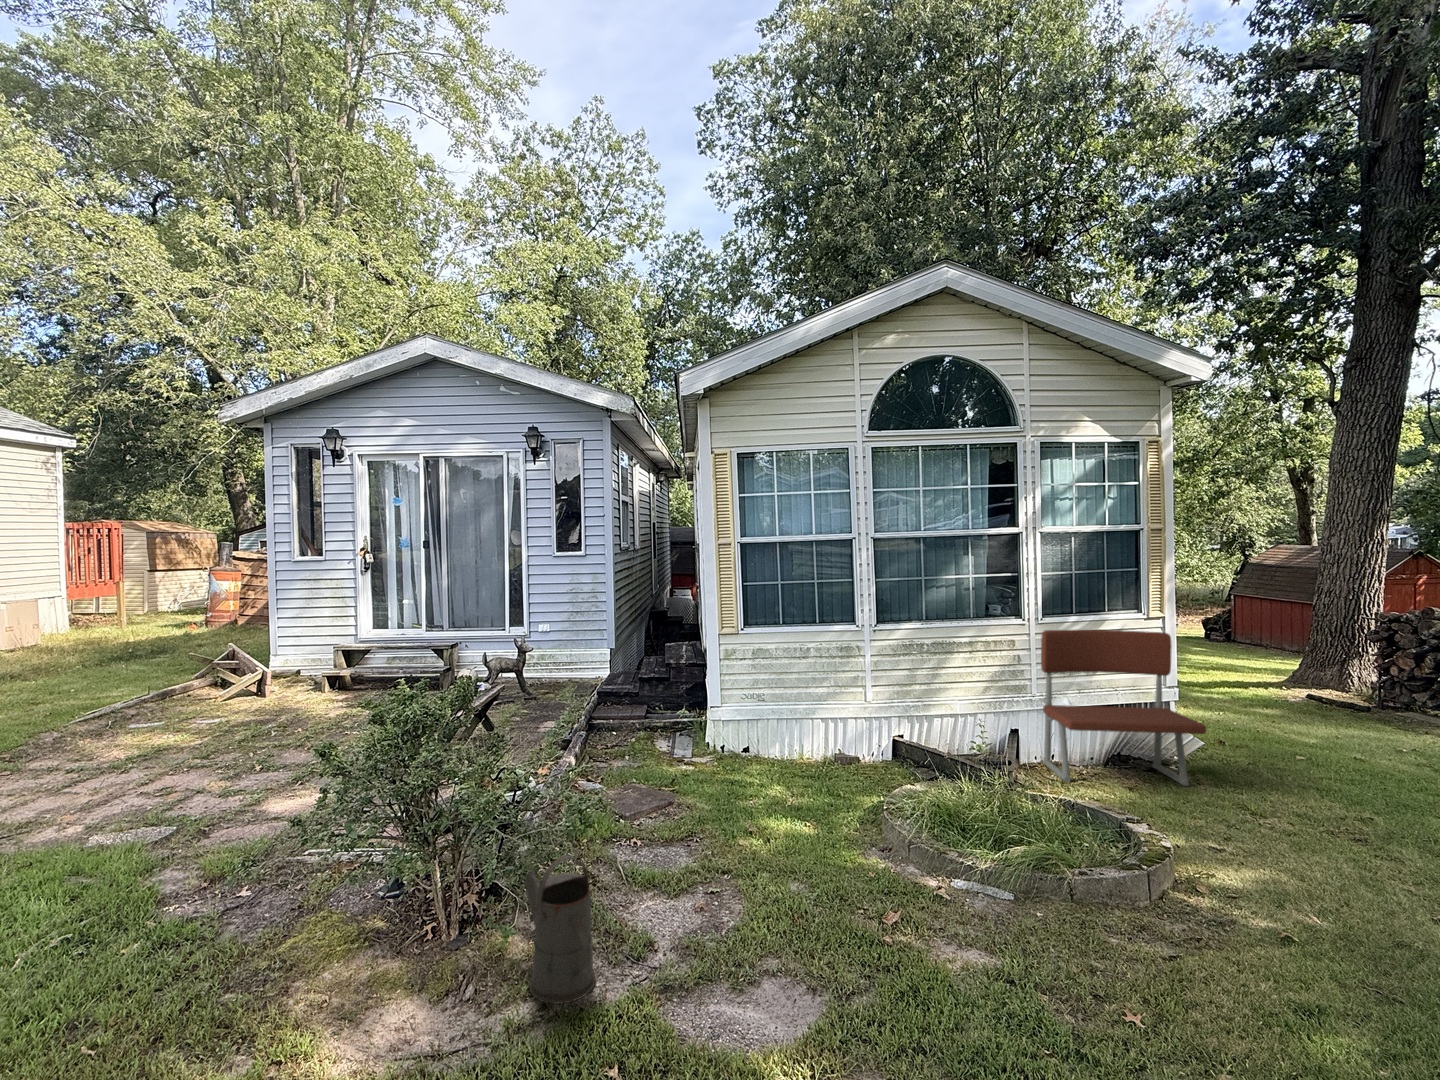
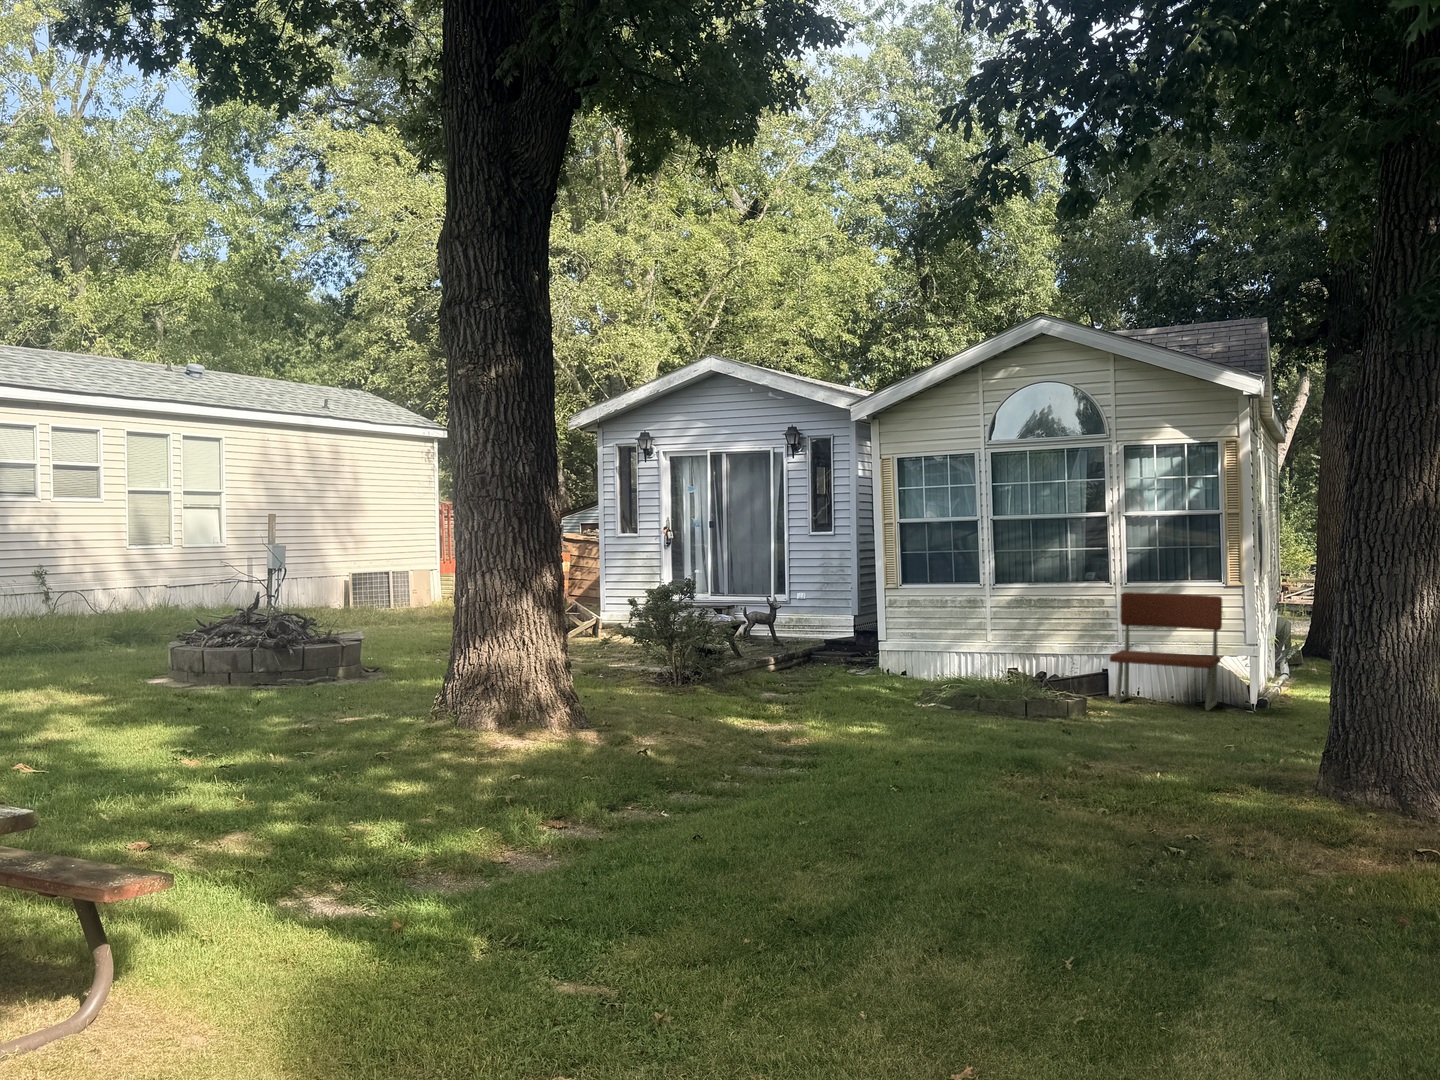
watering can: present [525,855,596,1004] -> none [699,653,726,708]

